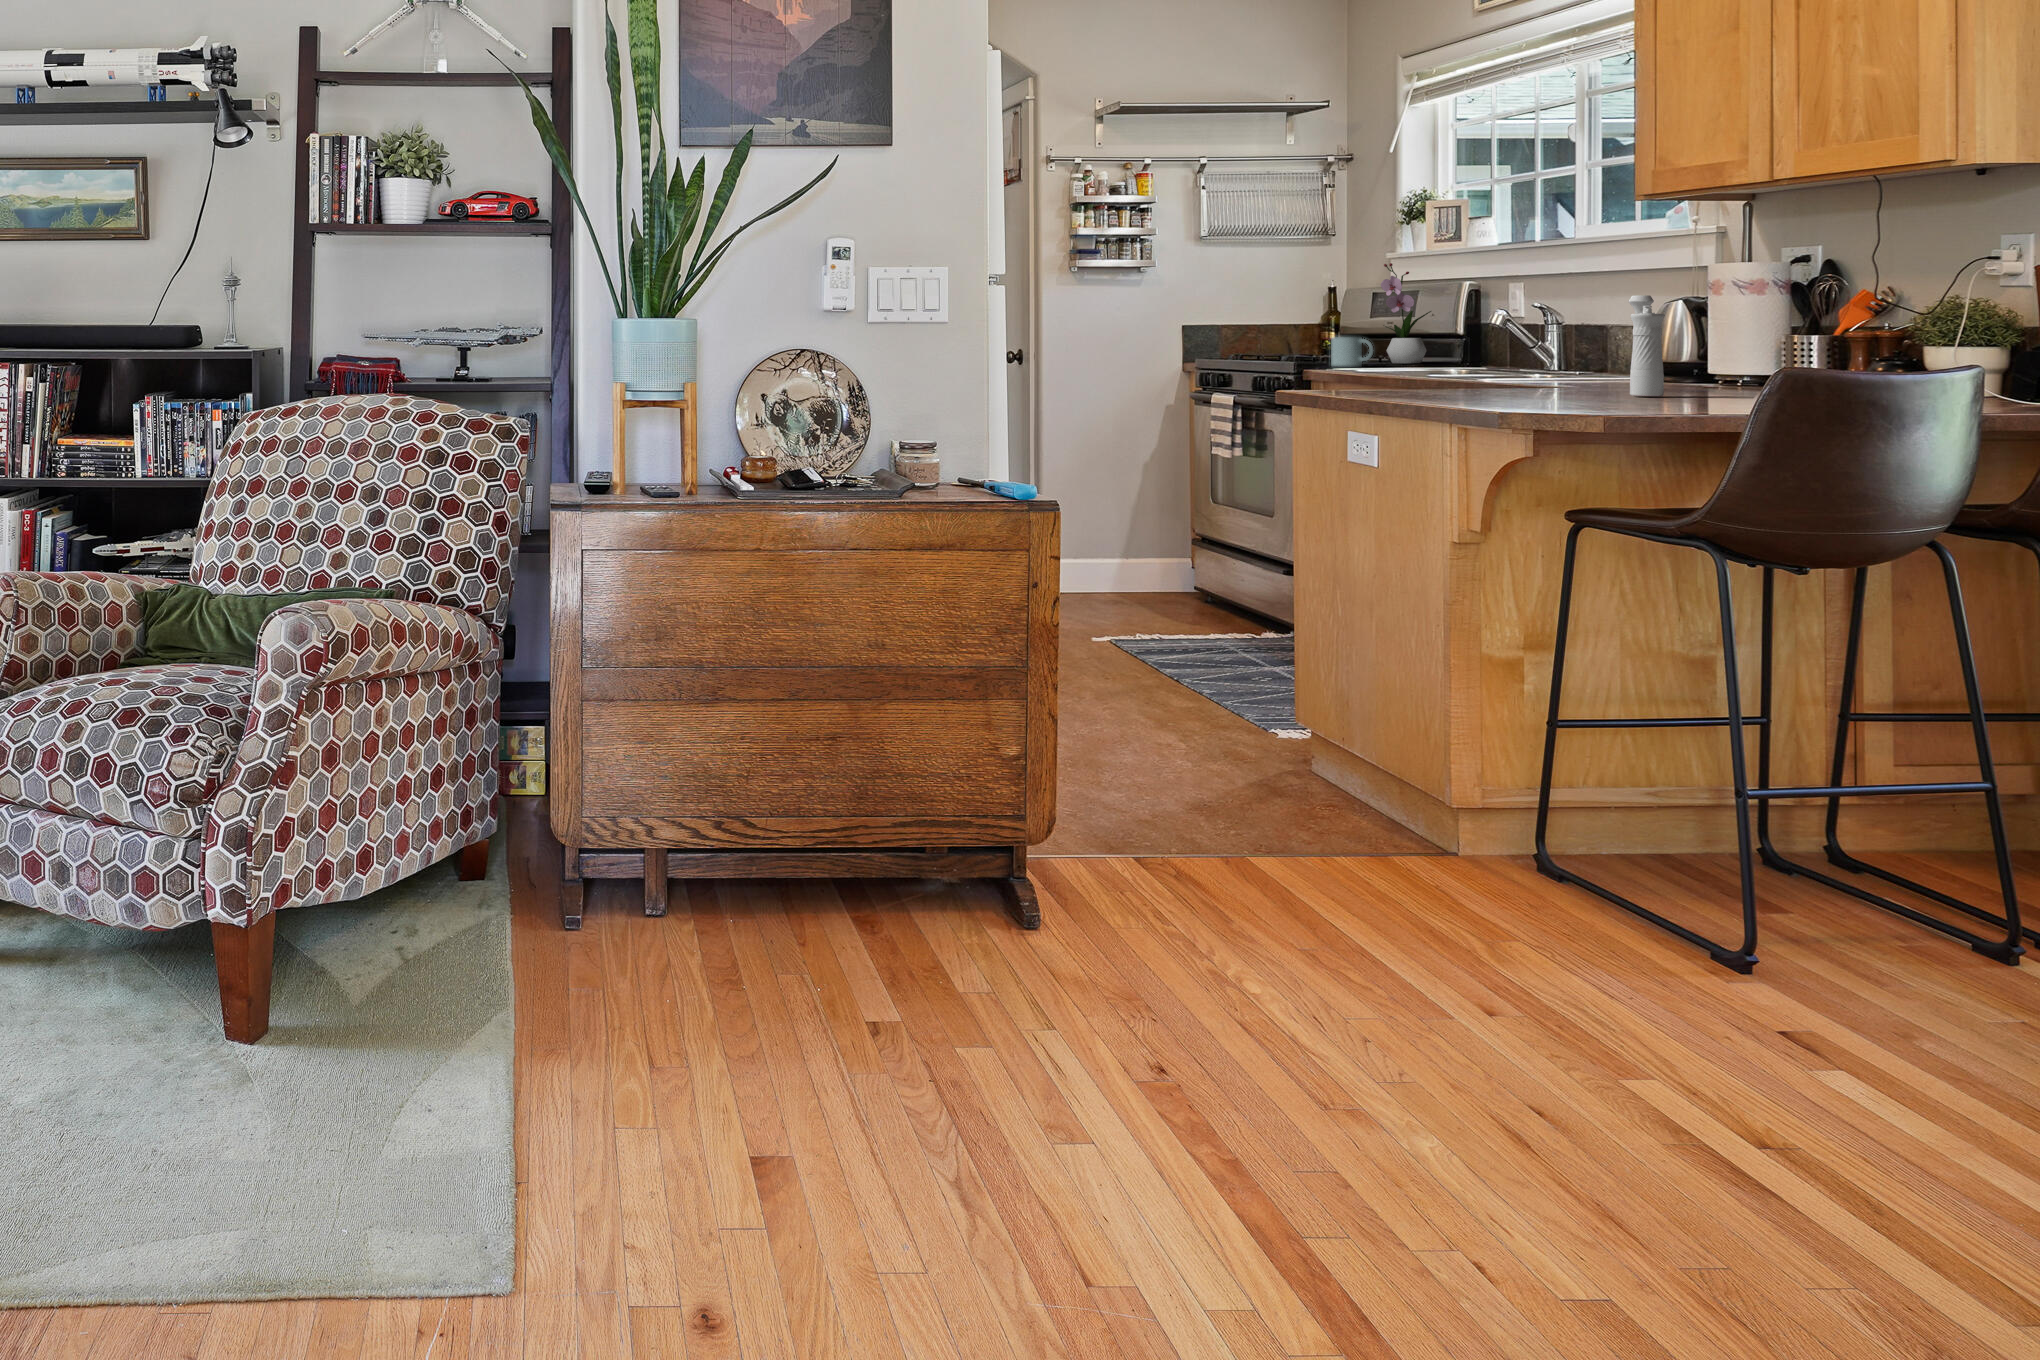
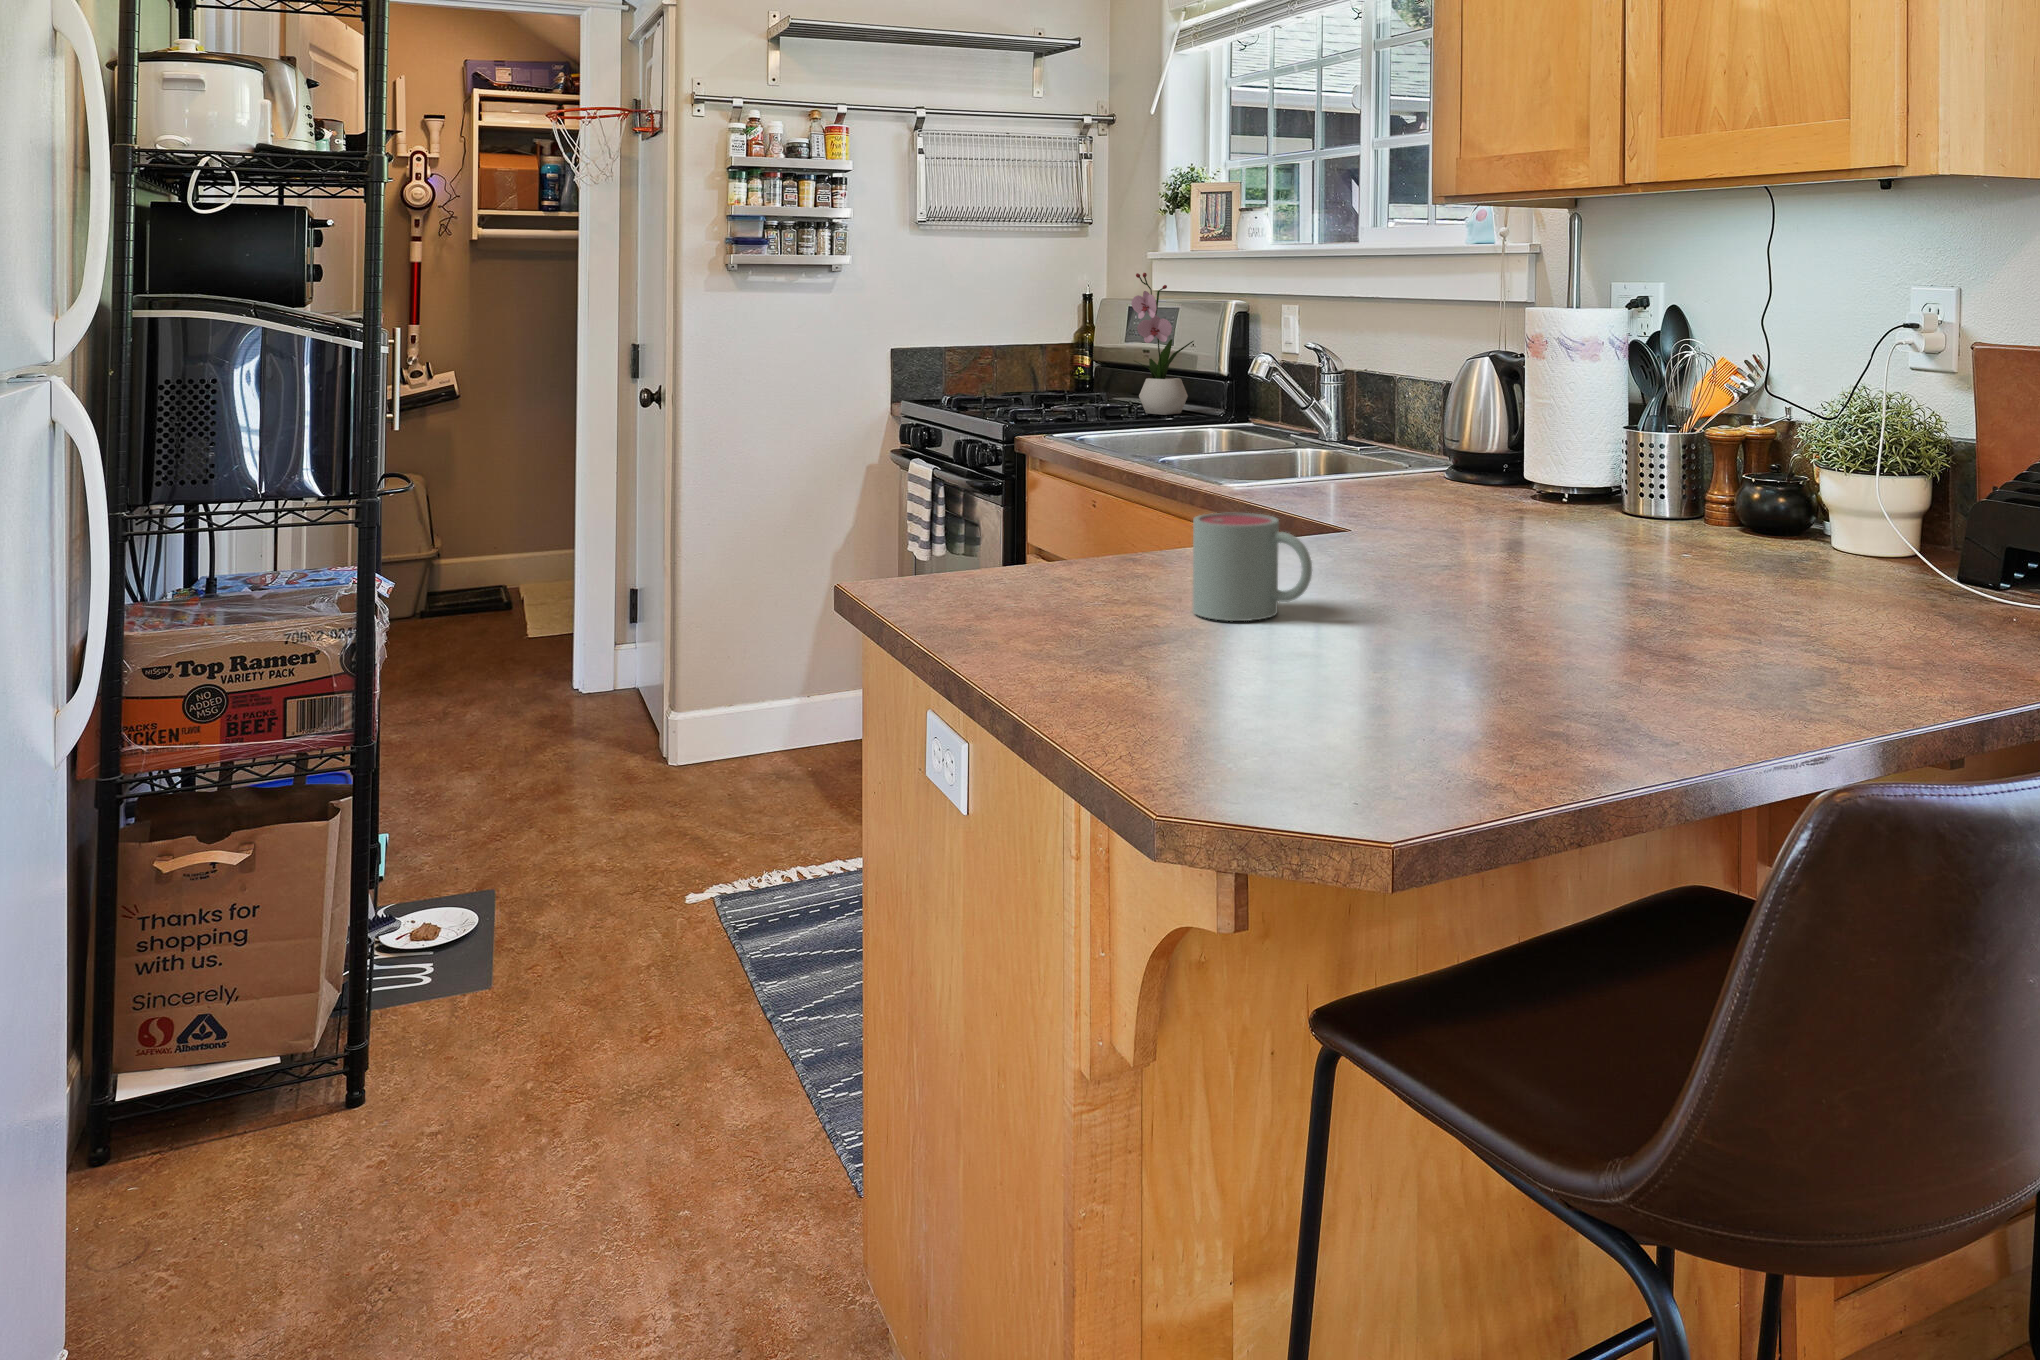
pepper mill: present [1628,295,1665,396] -> none [1430,393,1489,601]
mug: present [1331,337,1373,366] -> present [1193,513,1312,621]

